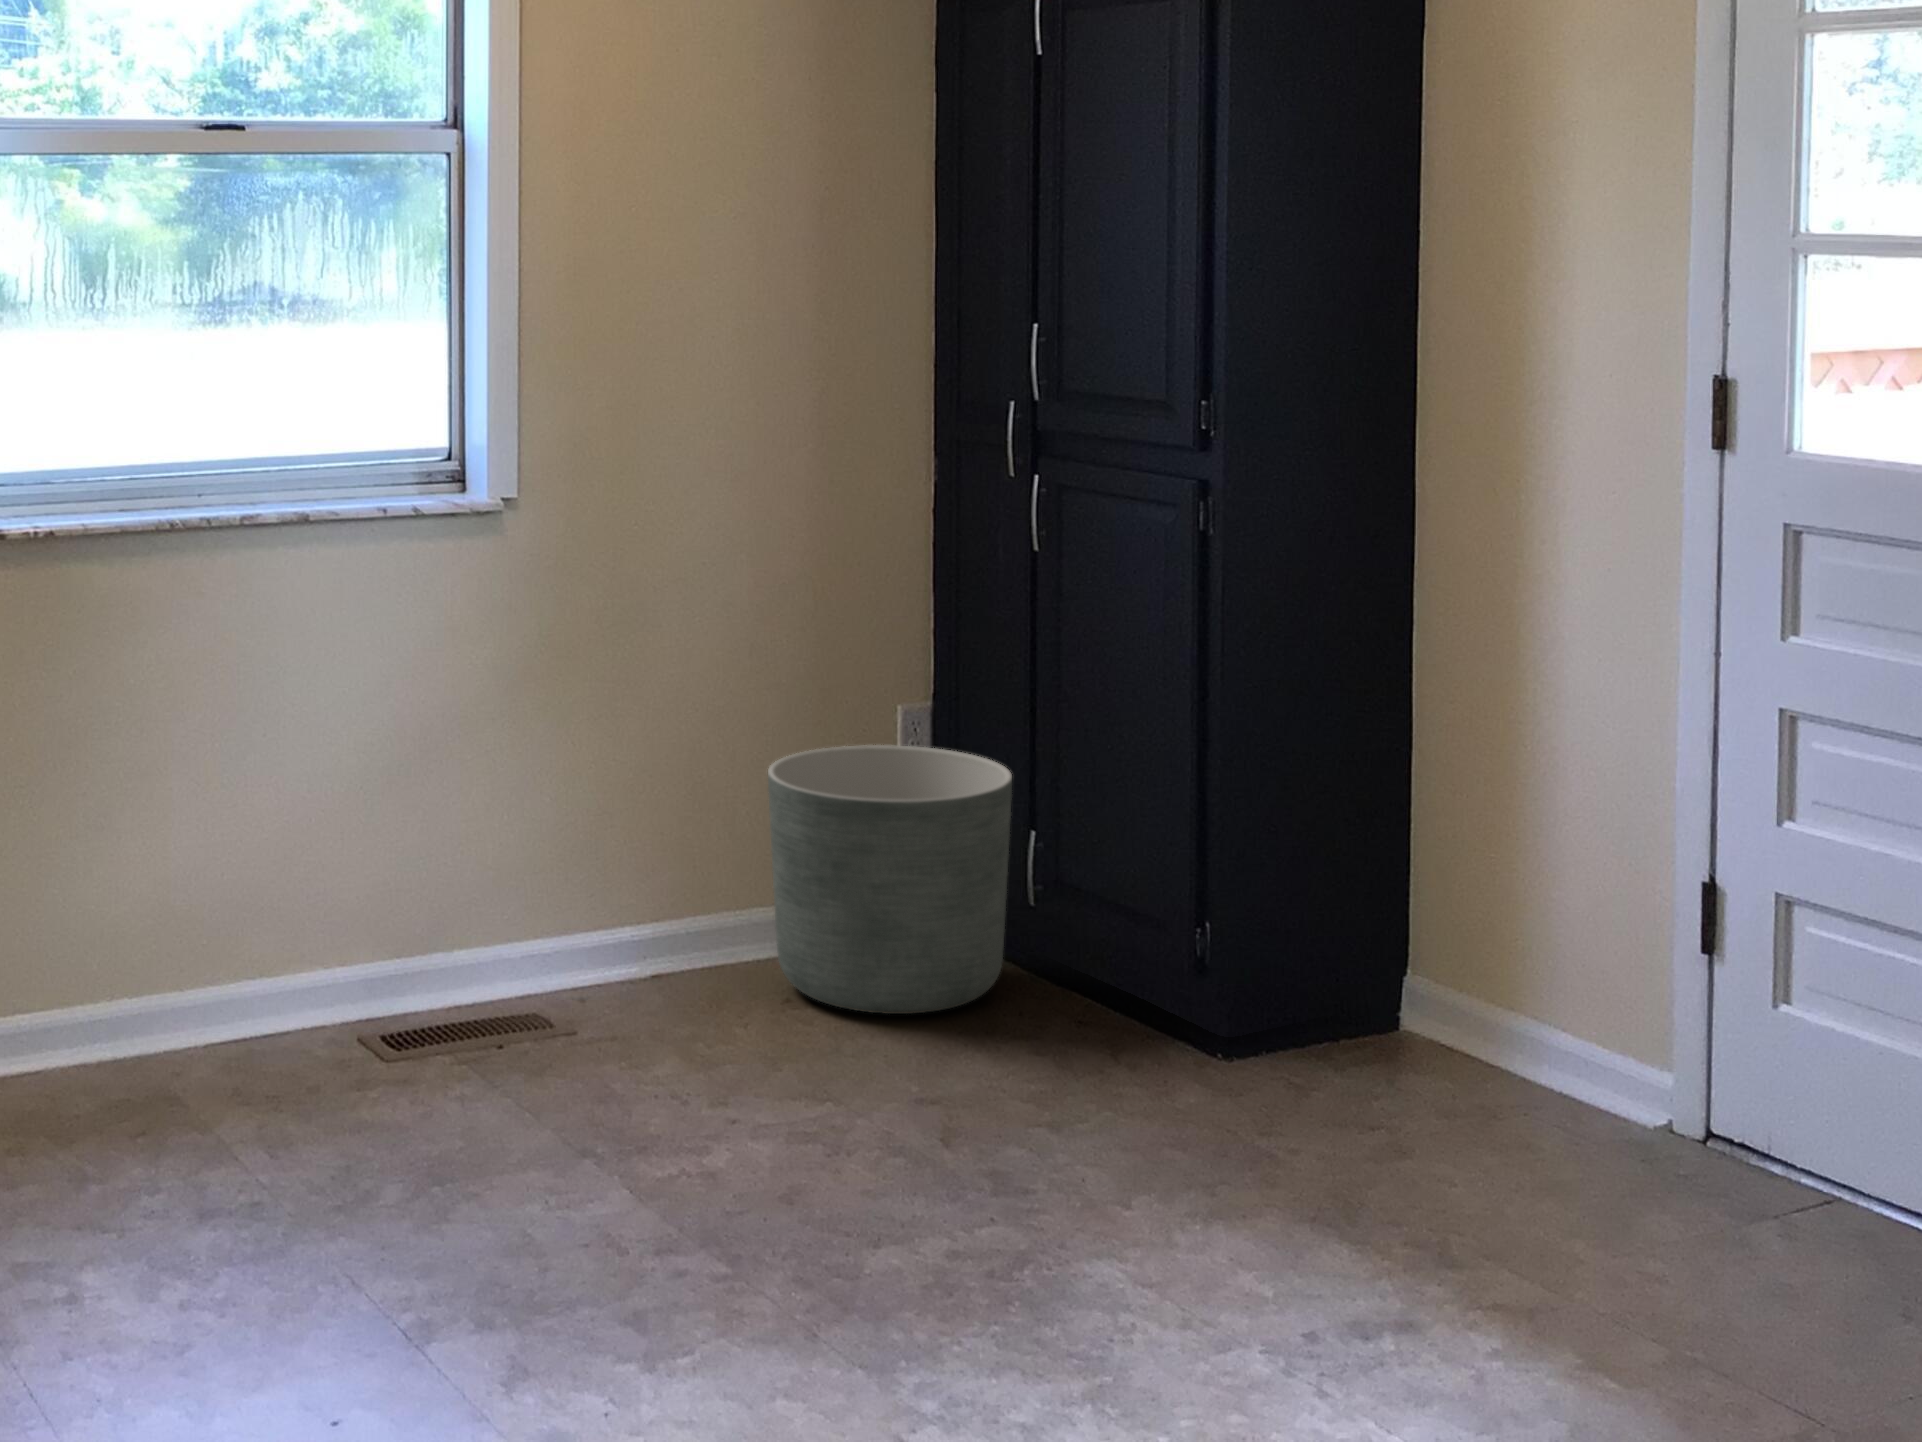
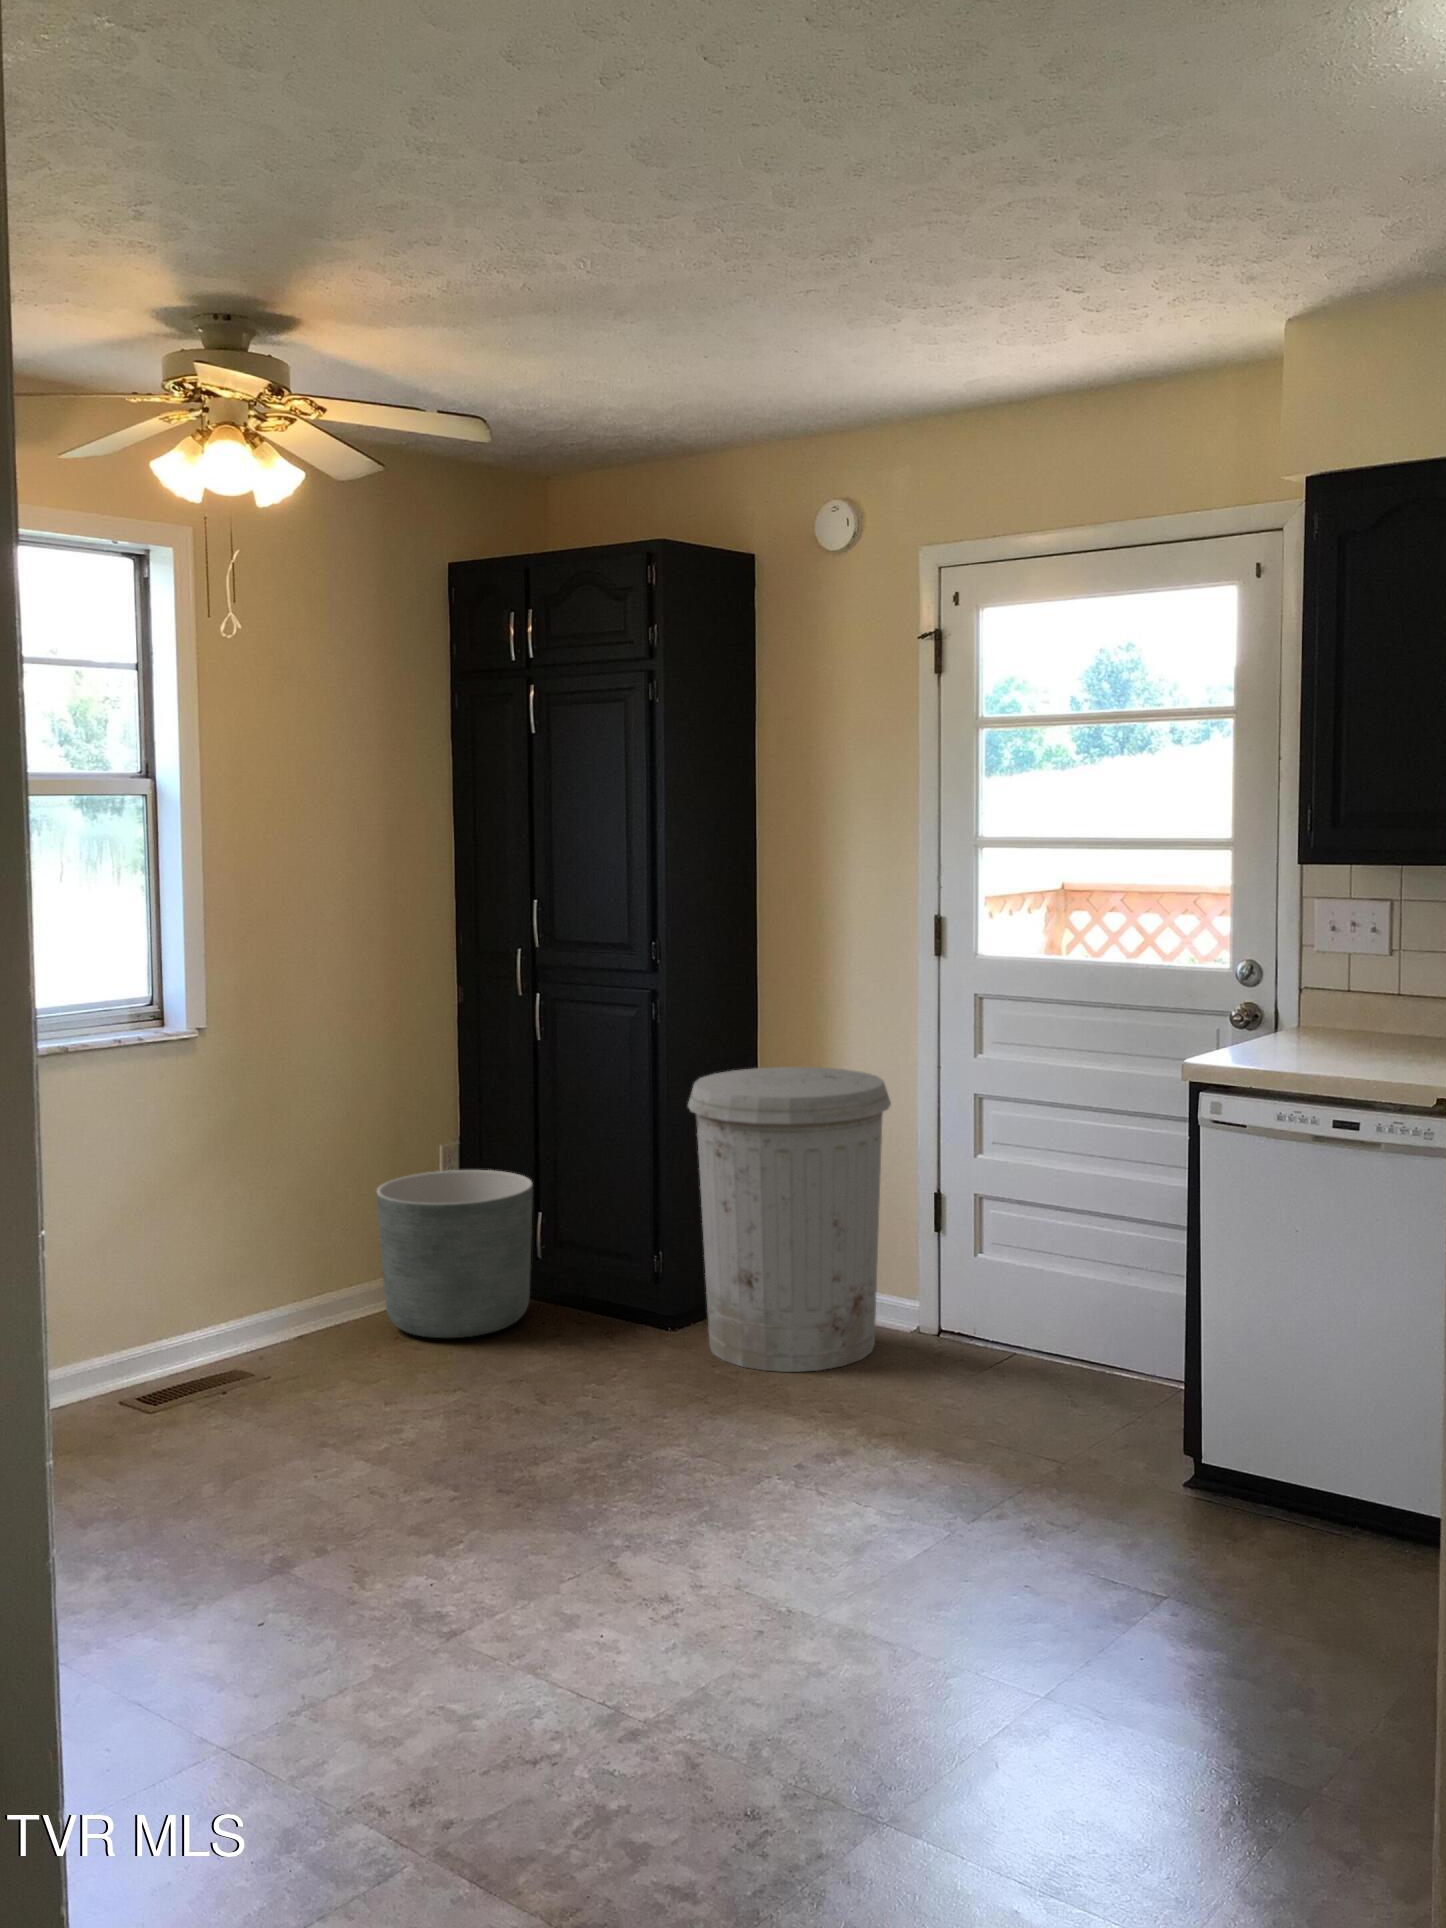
trash can: none [1238,626,1612,1170] -> present [688,1067,891,1372]

